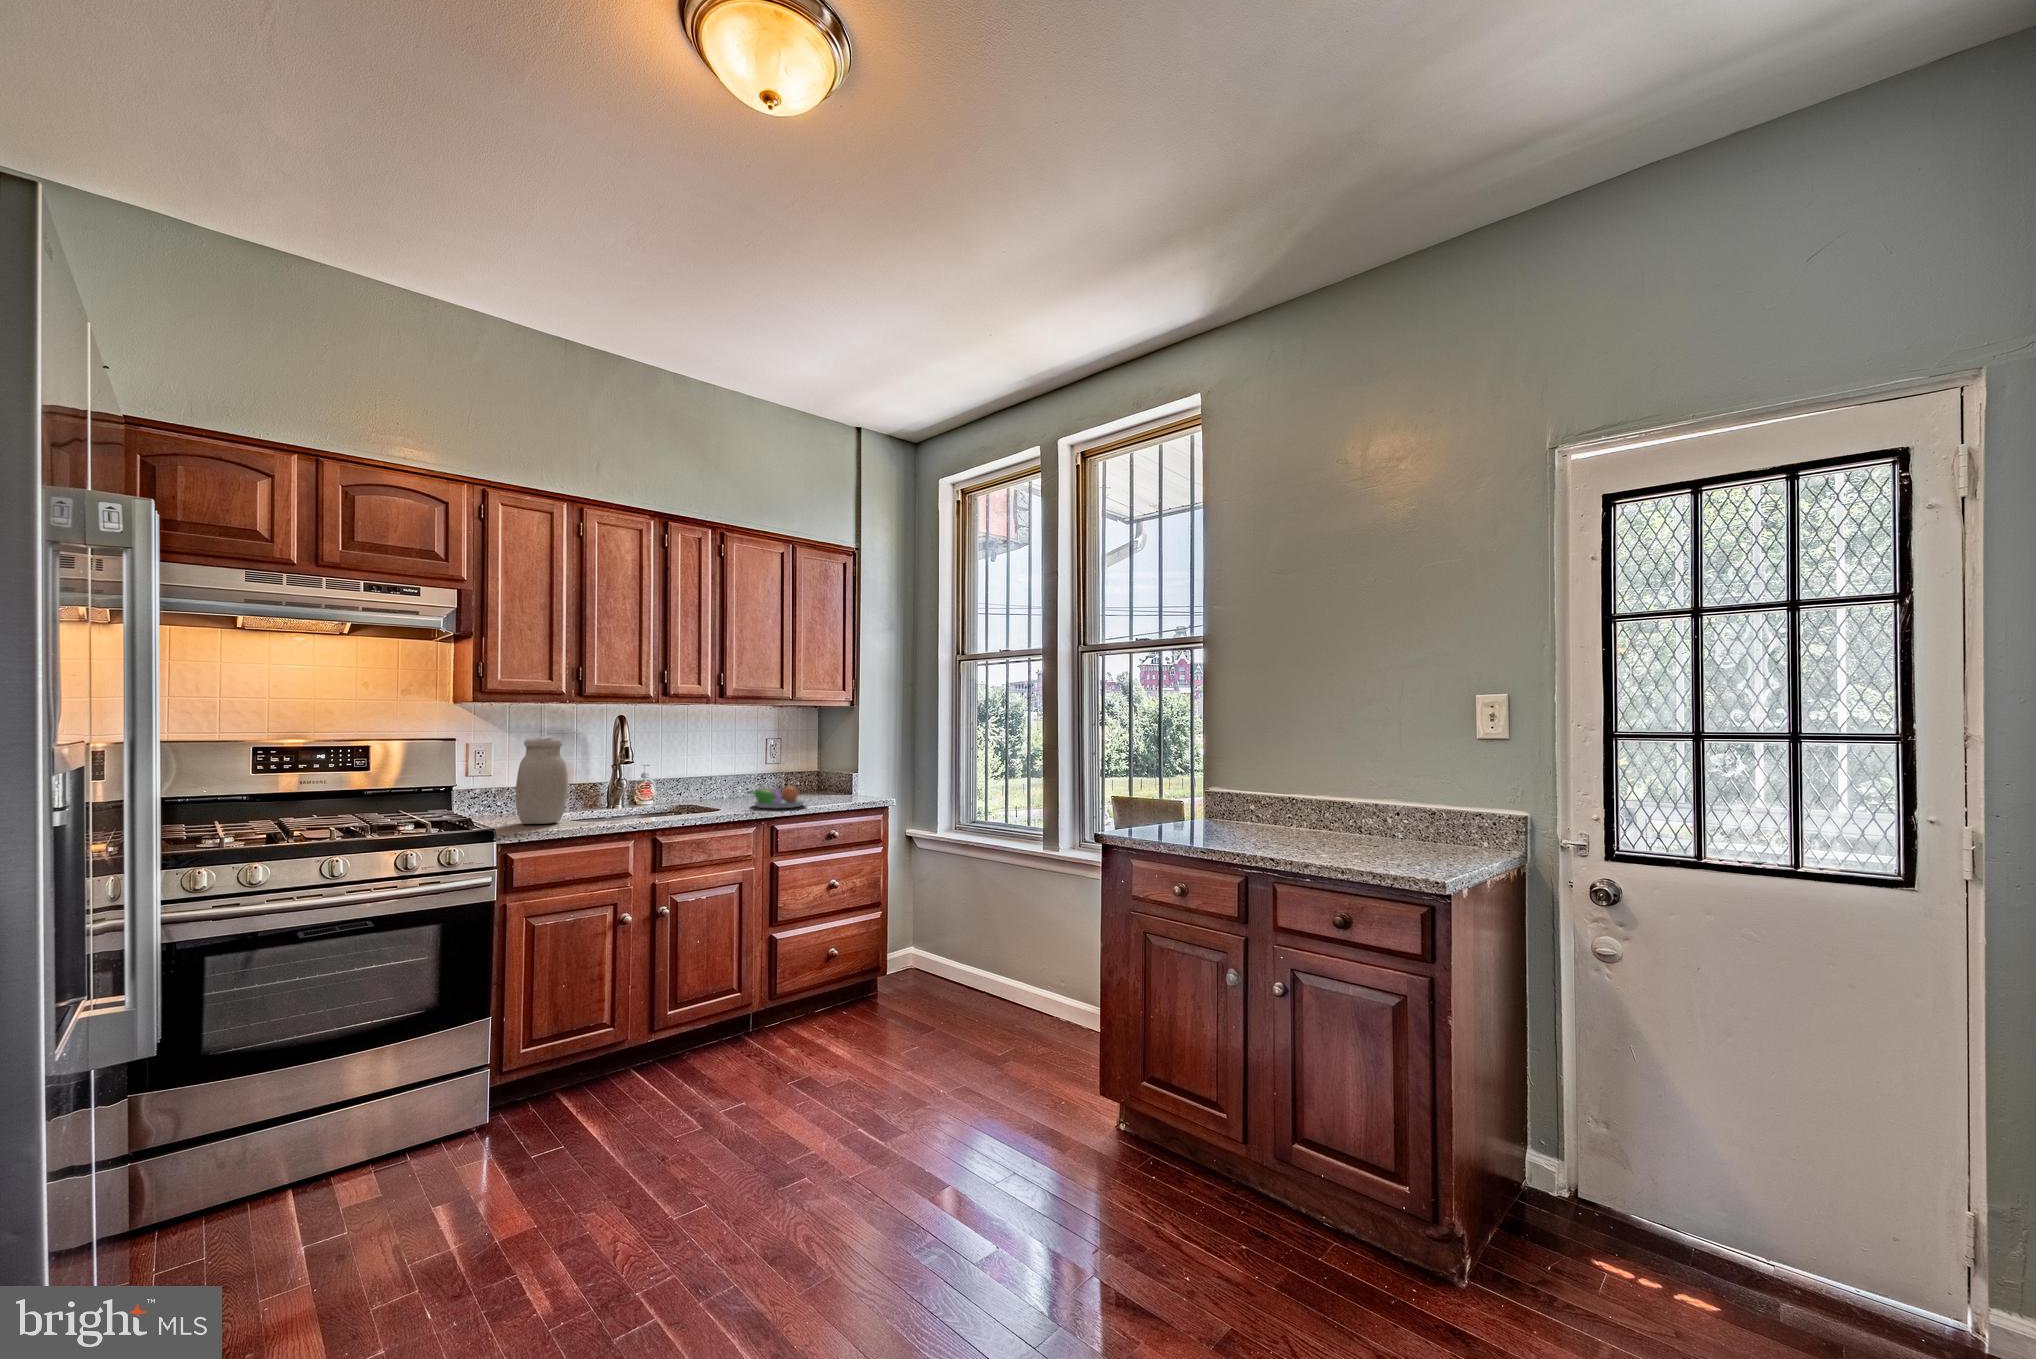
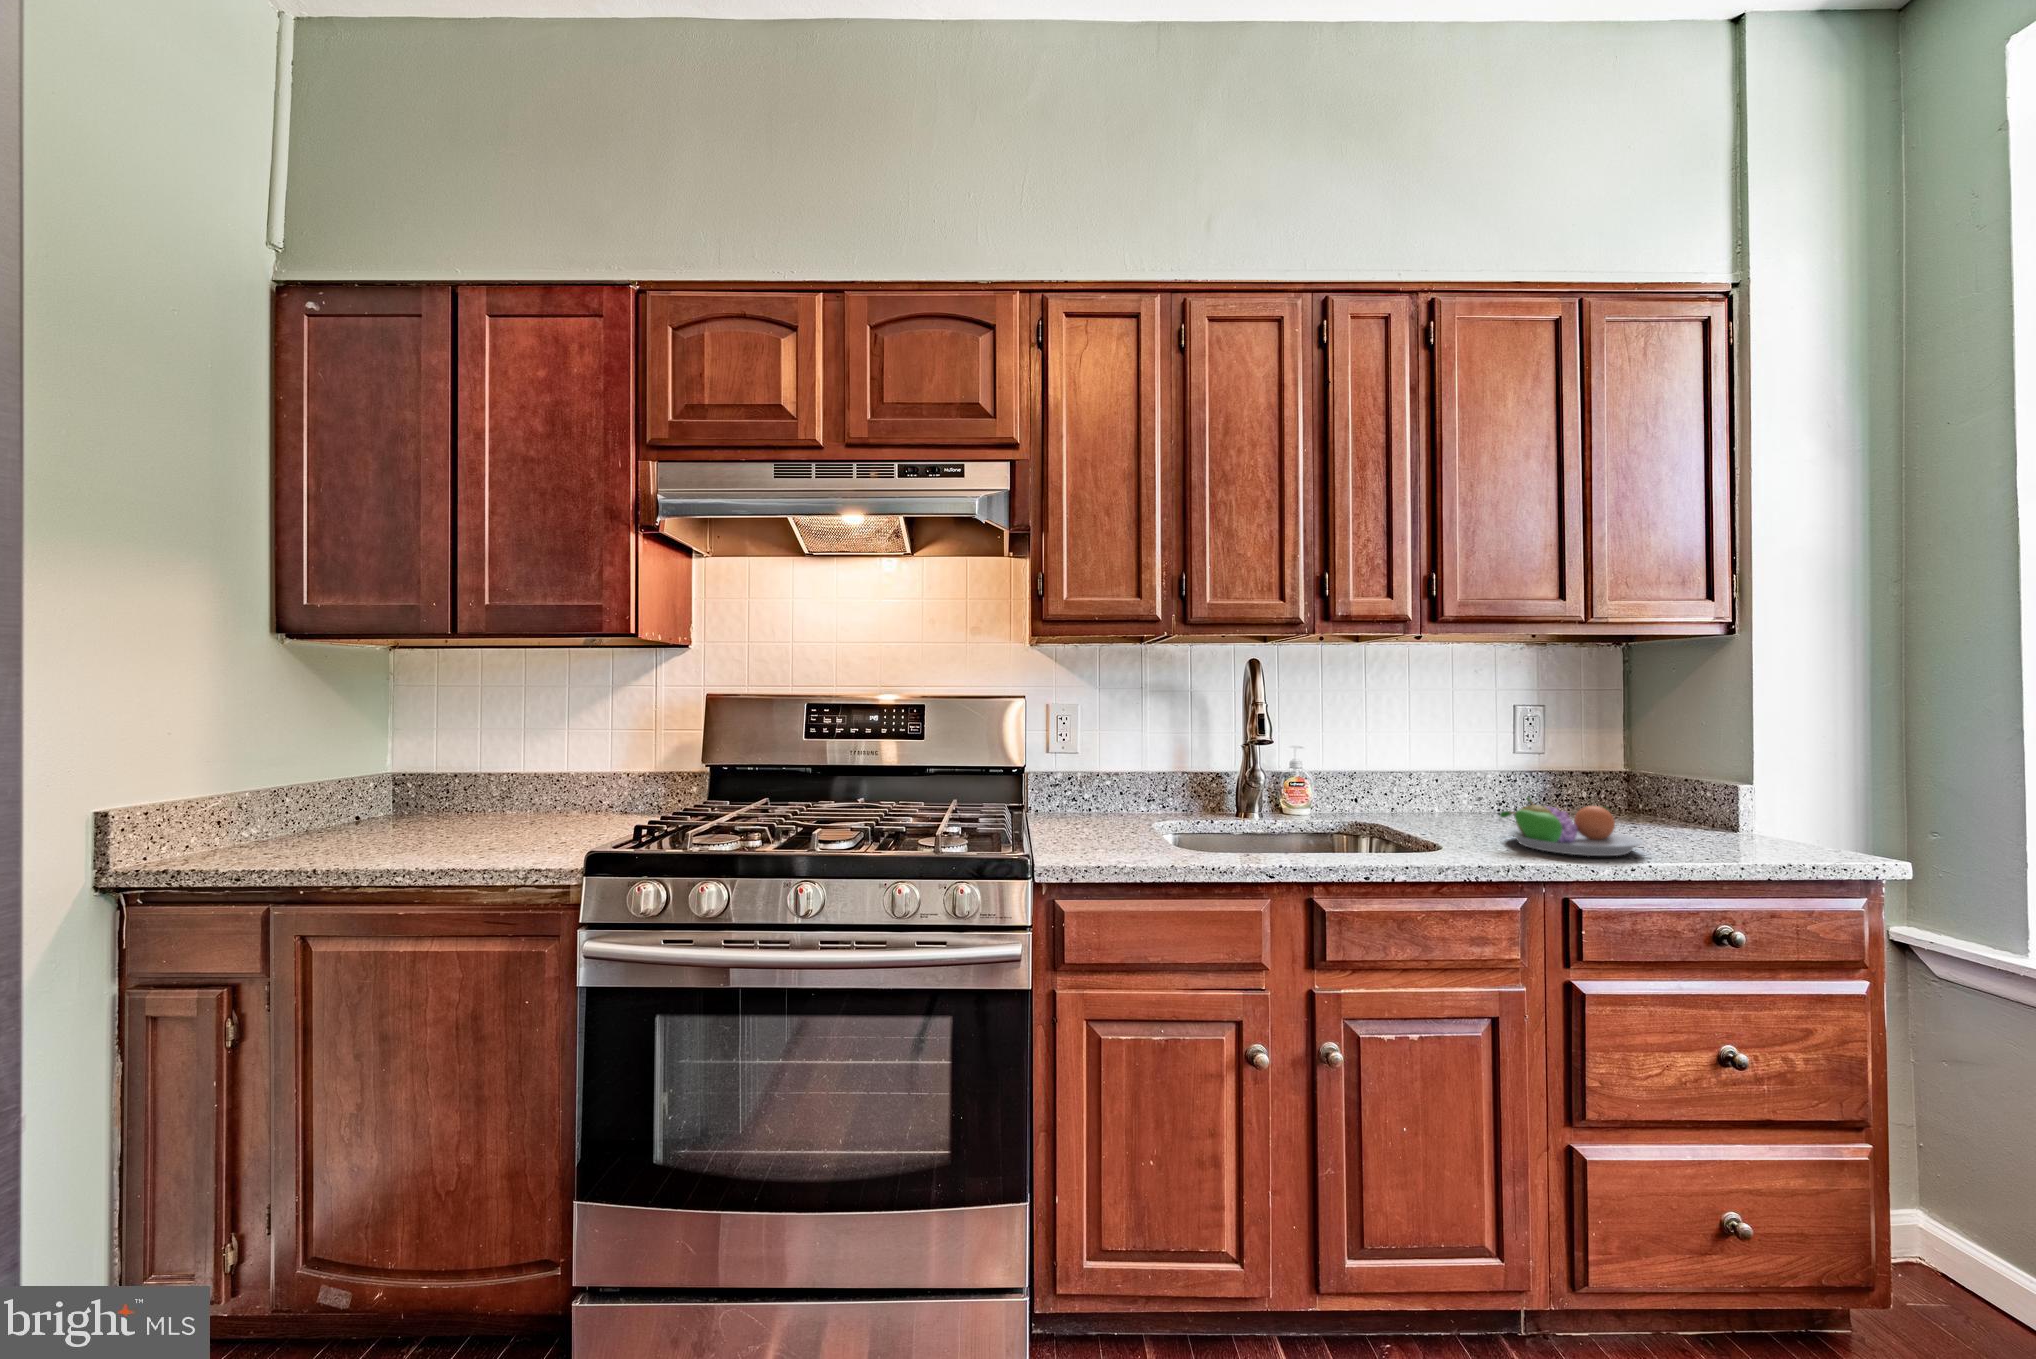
jar: present [515,738,568,824] -> none [1078,697,1158,848]

